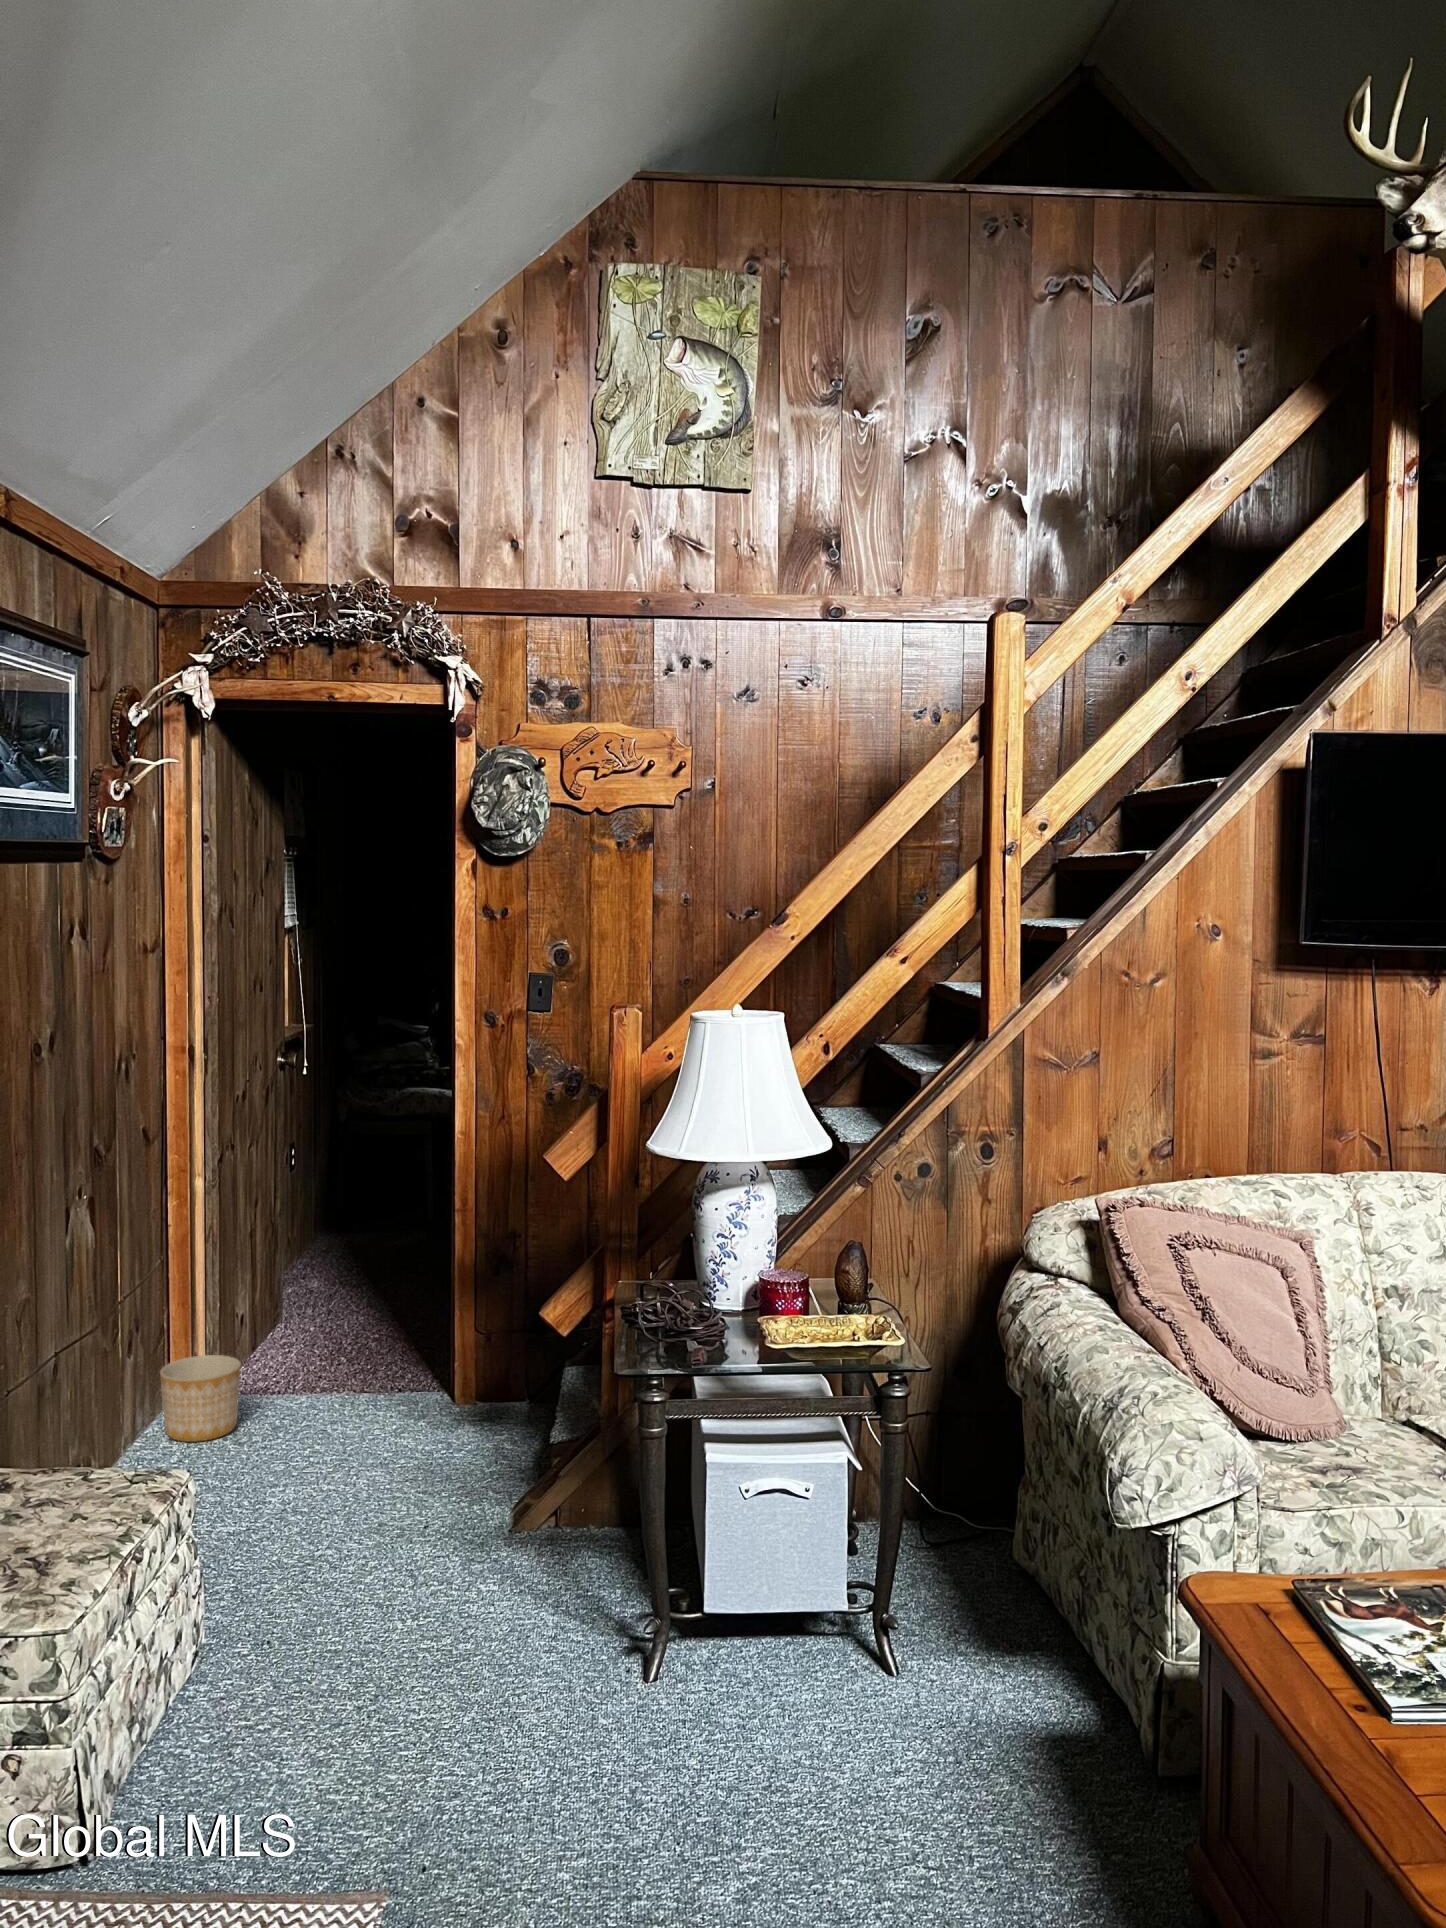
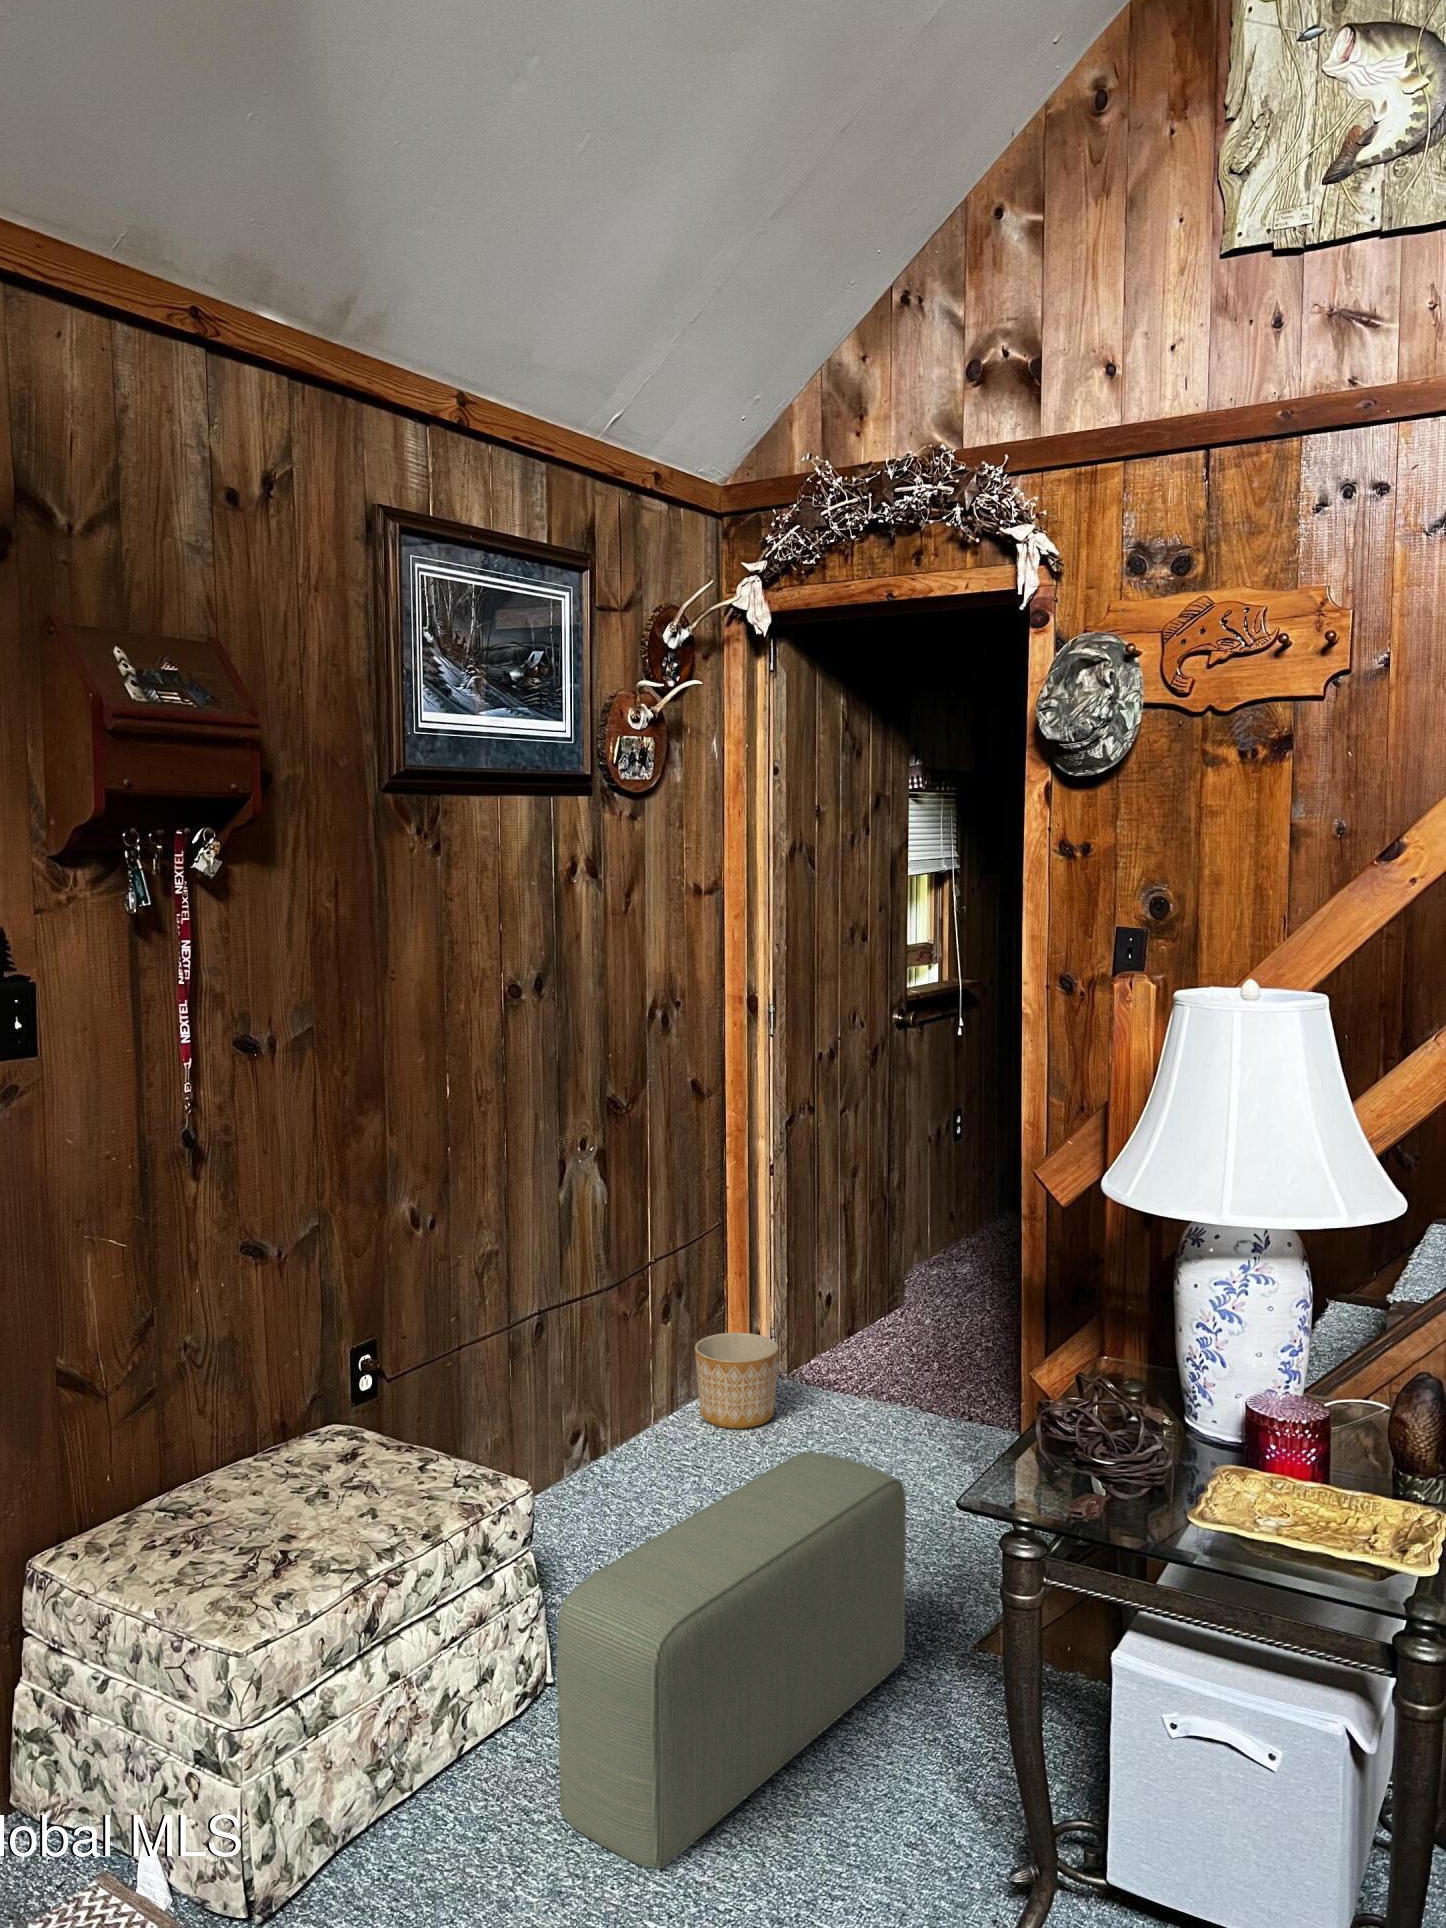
pouf: none [281,1404,470,1724] -> present [557,1452,906,1869]

